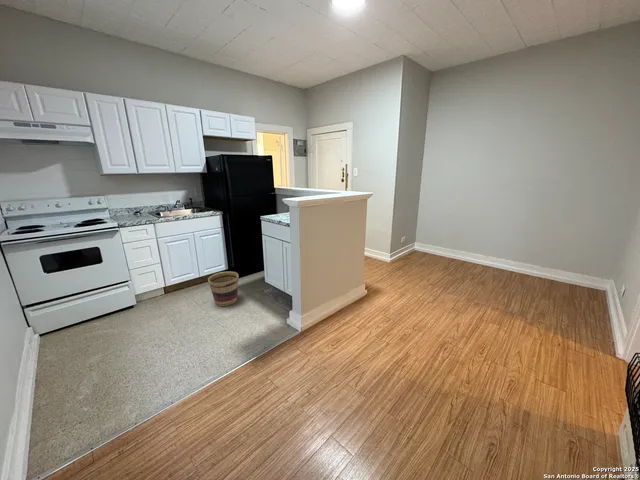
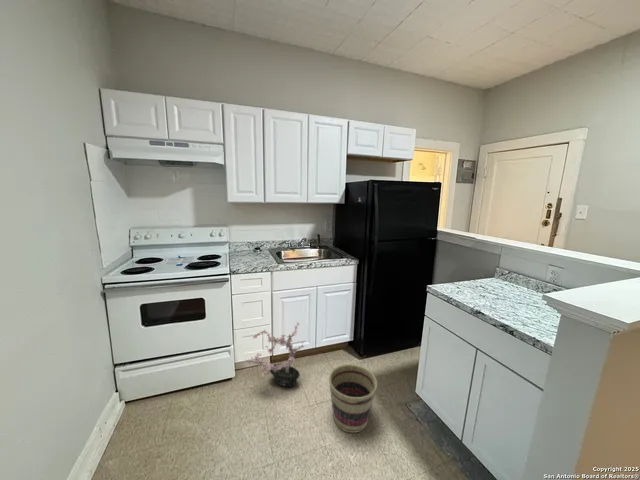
potted plant: none [144,256,190,300] -> present [245,323,303,387]

